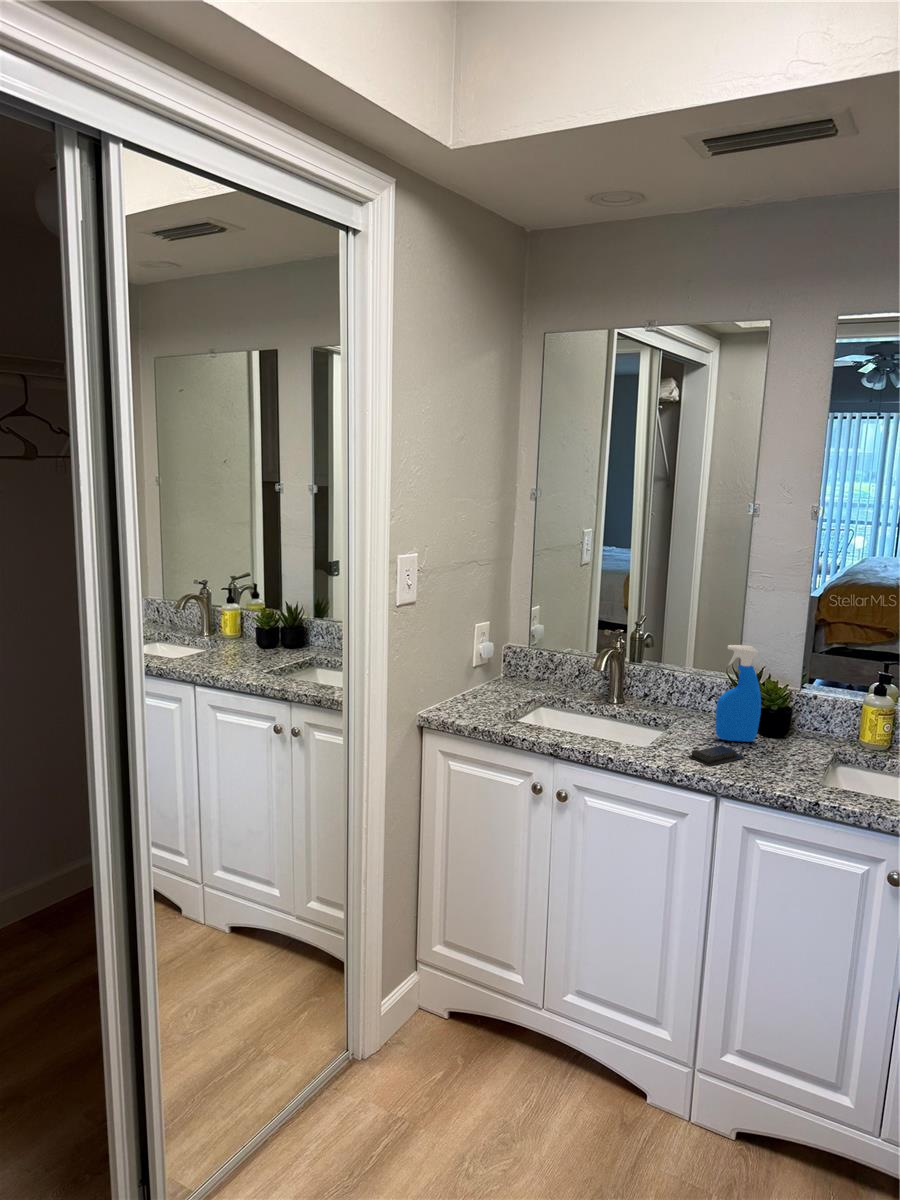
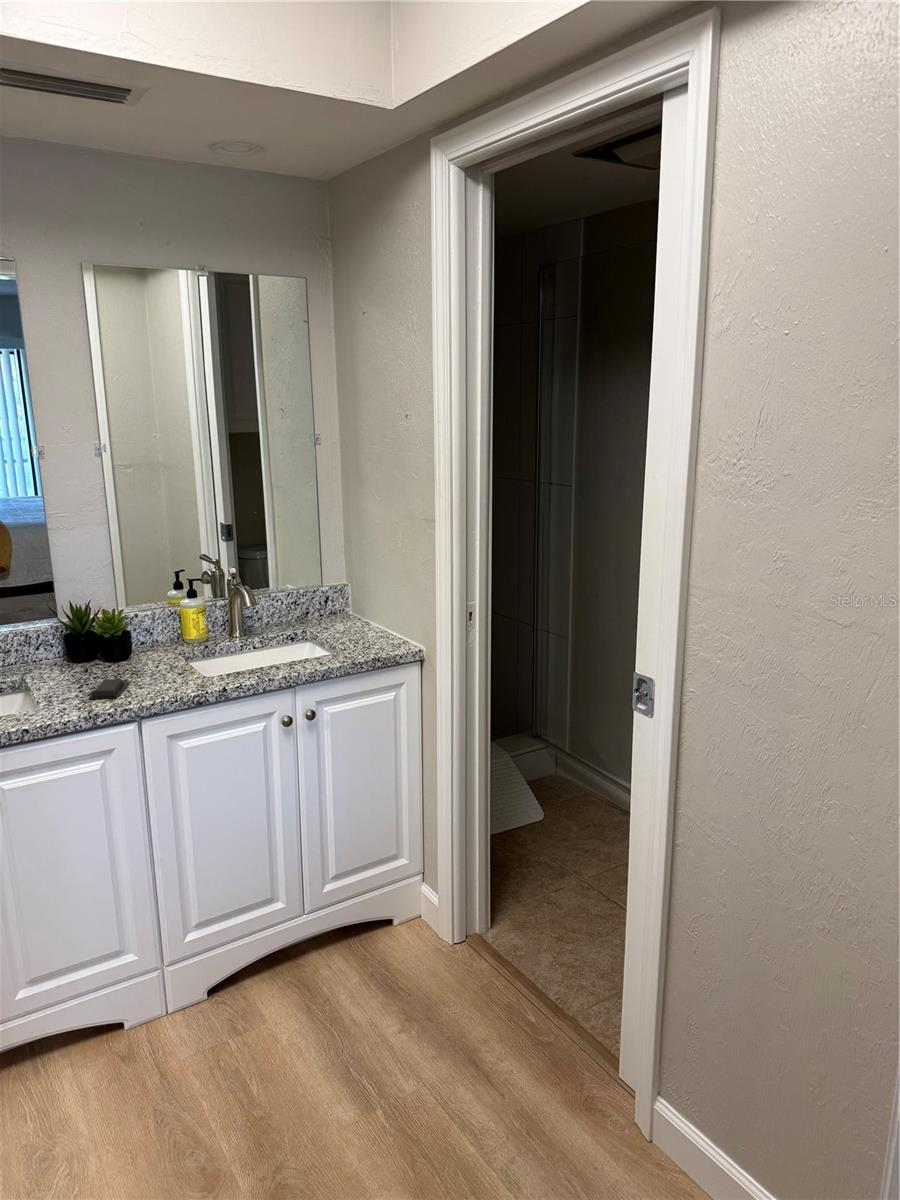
spray bottle: present [715,645,761,742] -> none [75,582,116,677]

